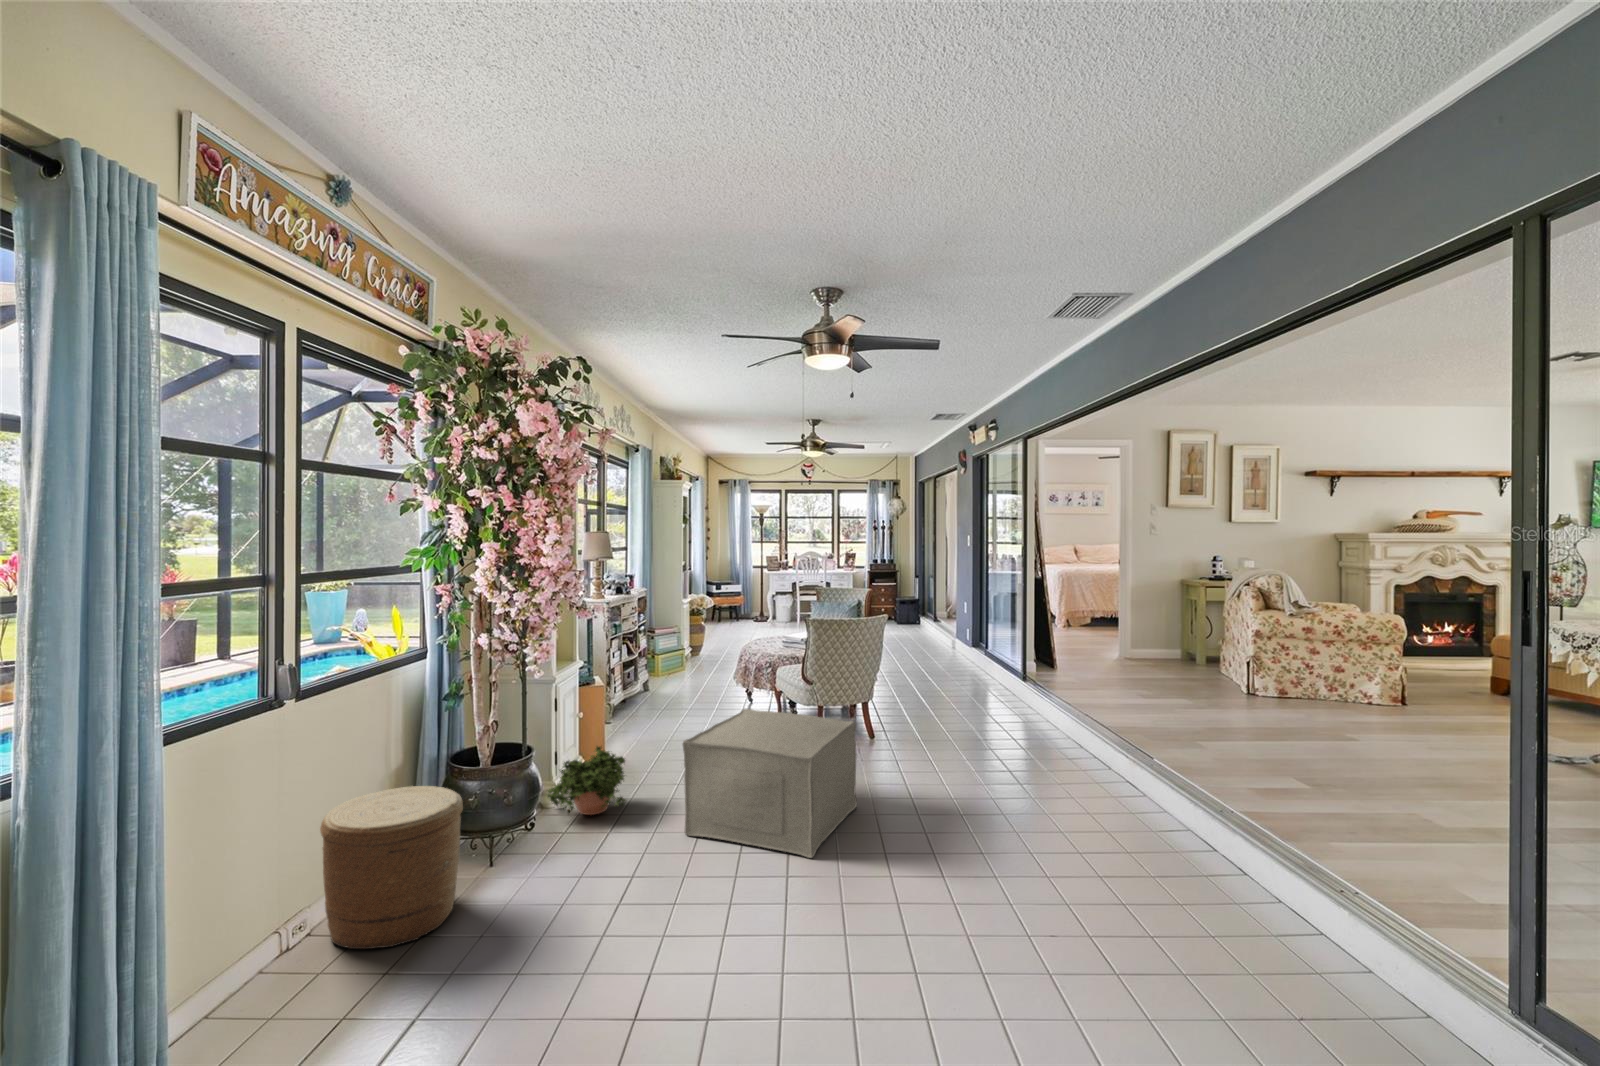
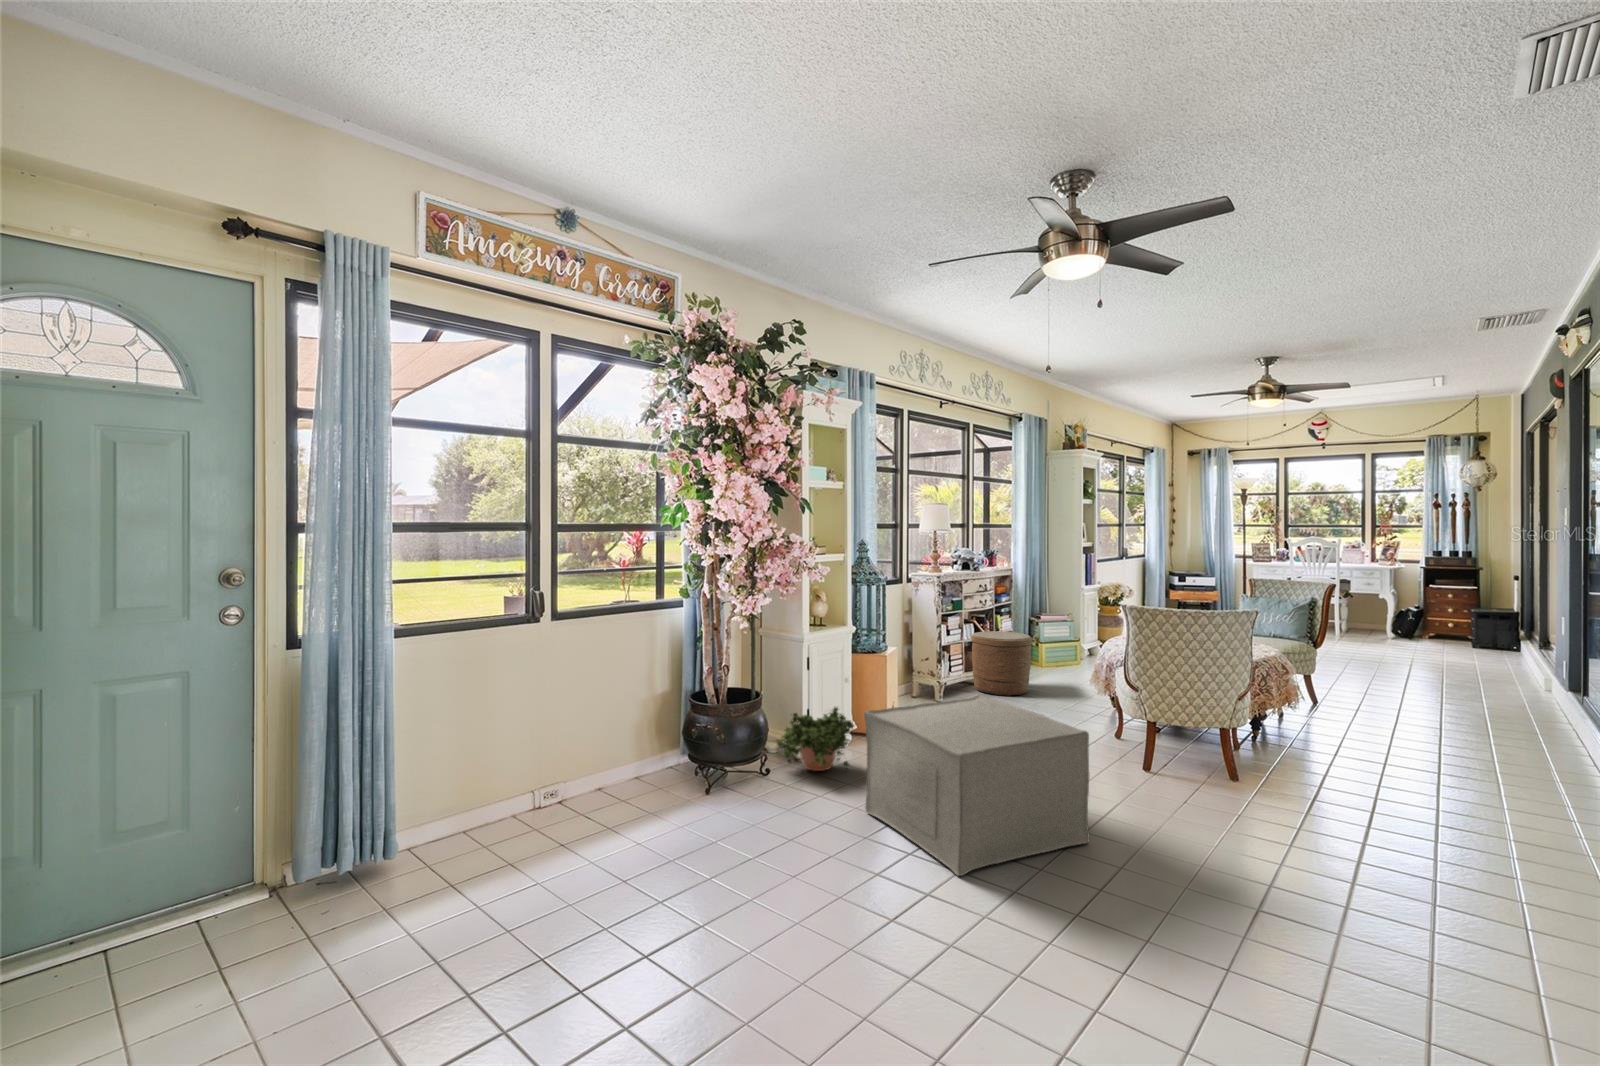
woven basket: present [320,786,463,949] -> present [971,631,1033,696]

